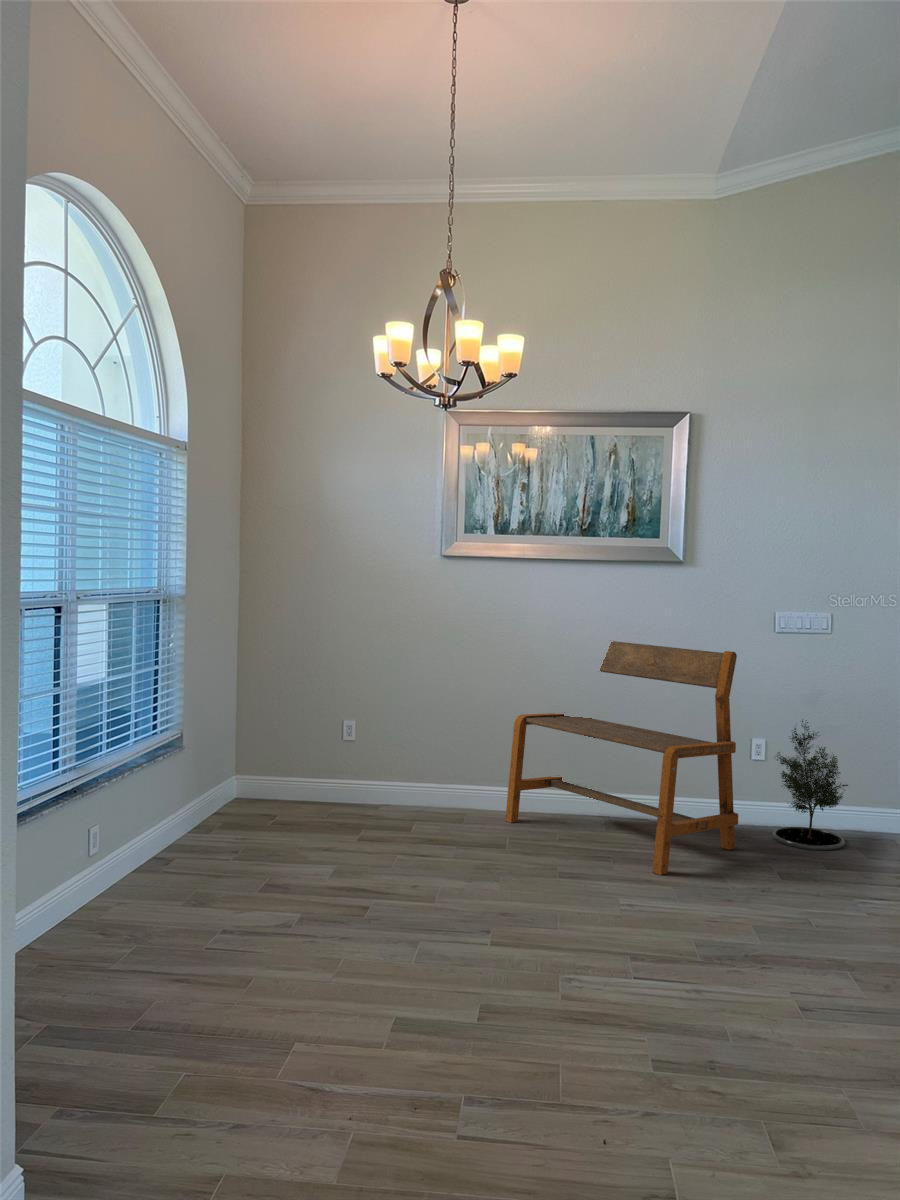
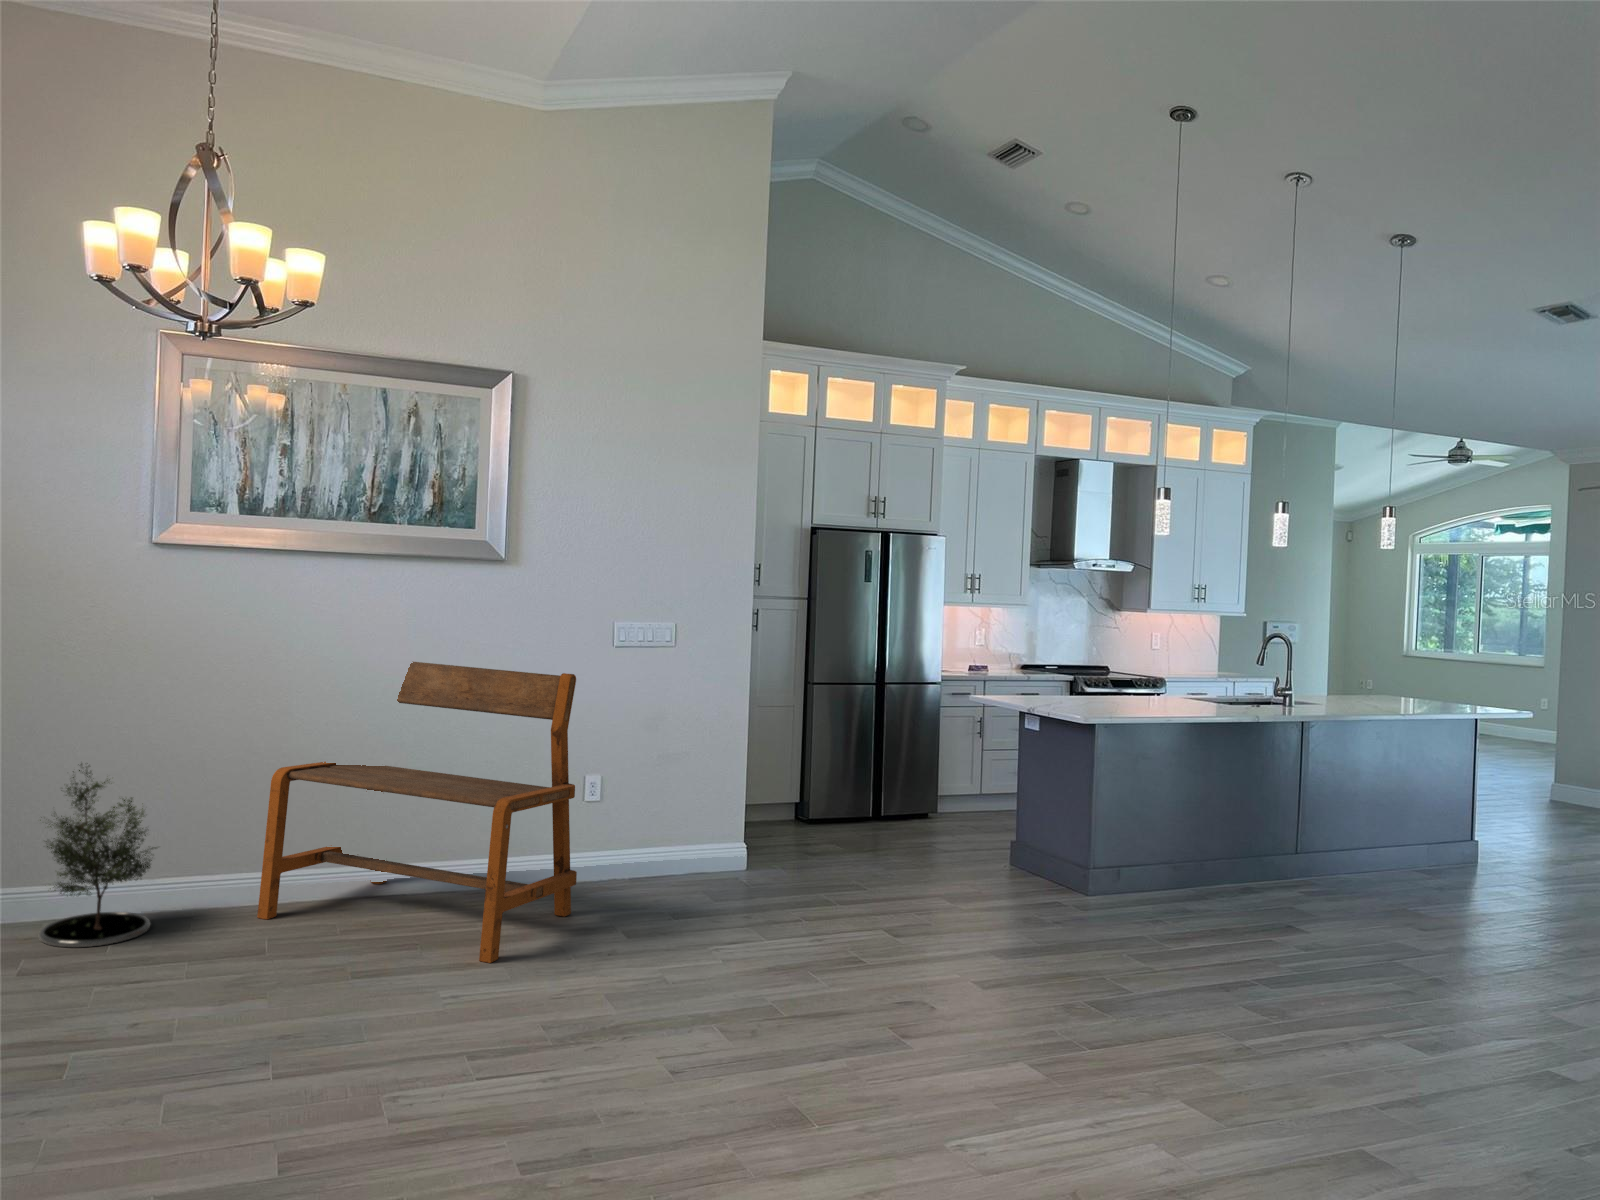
potted tree: present [772,720,848,850] -> present [39,764,156,947]

